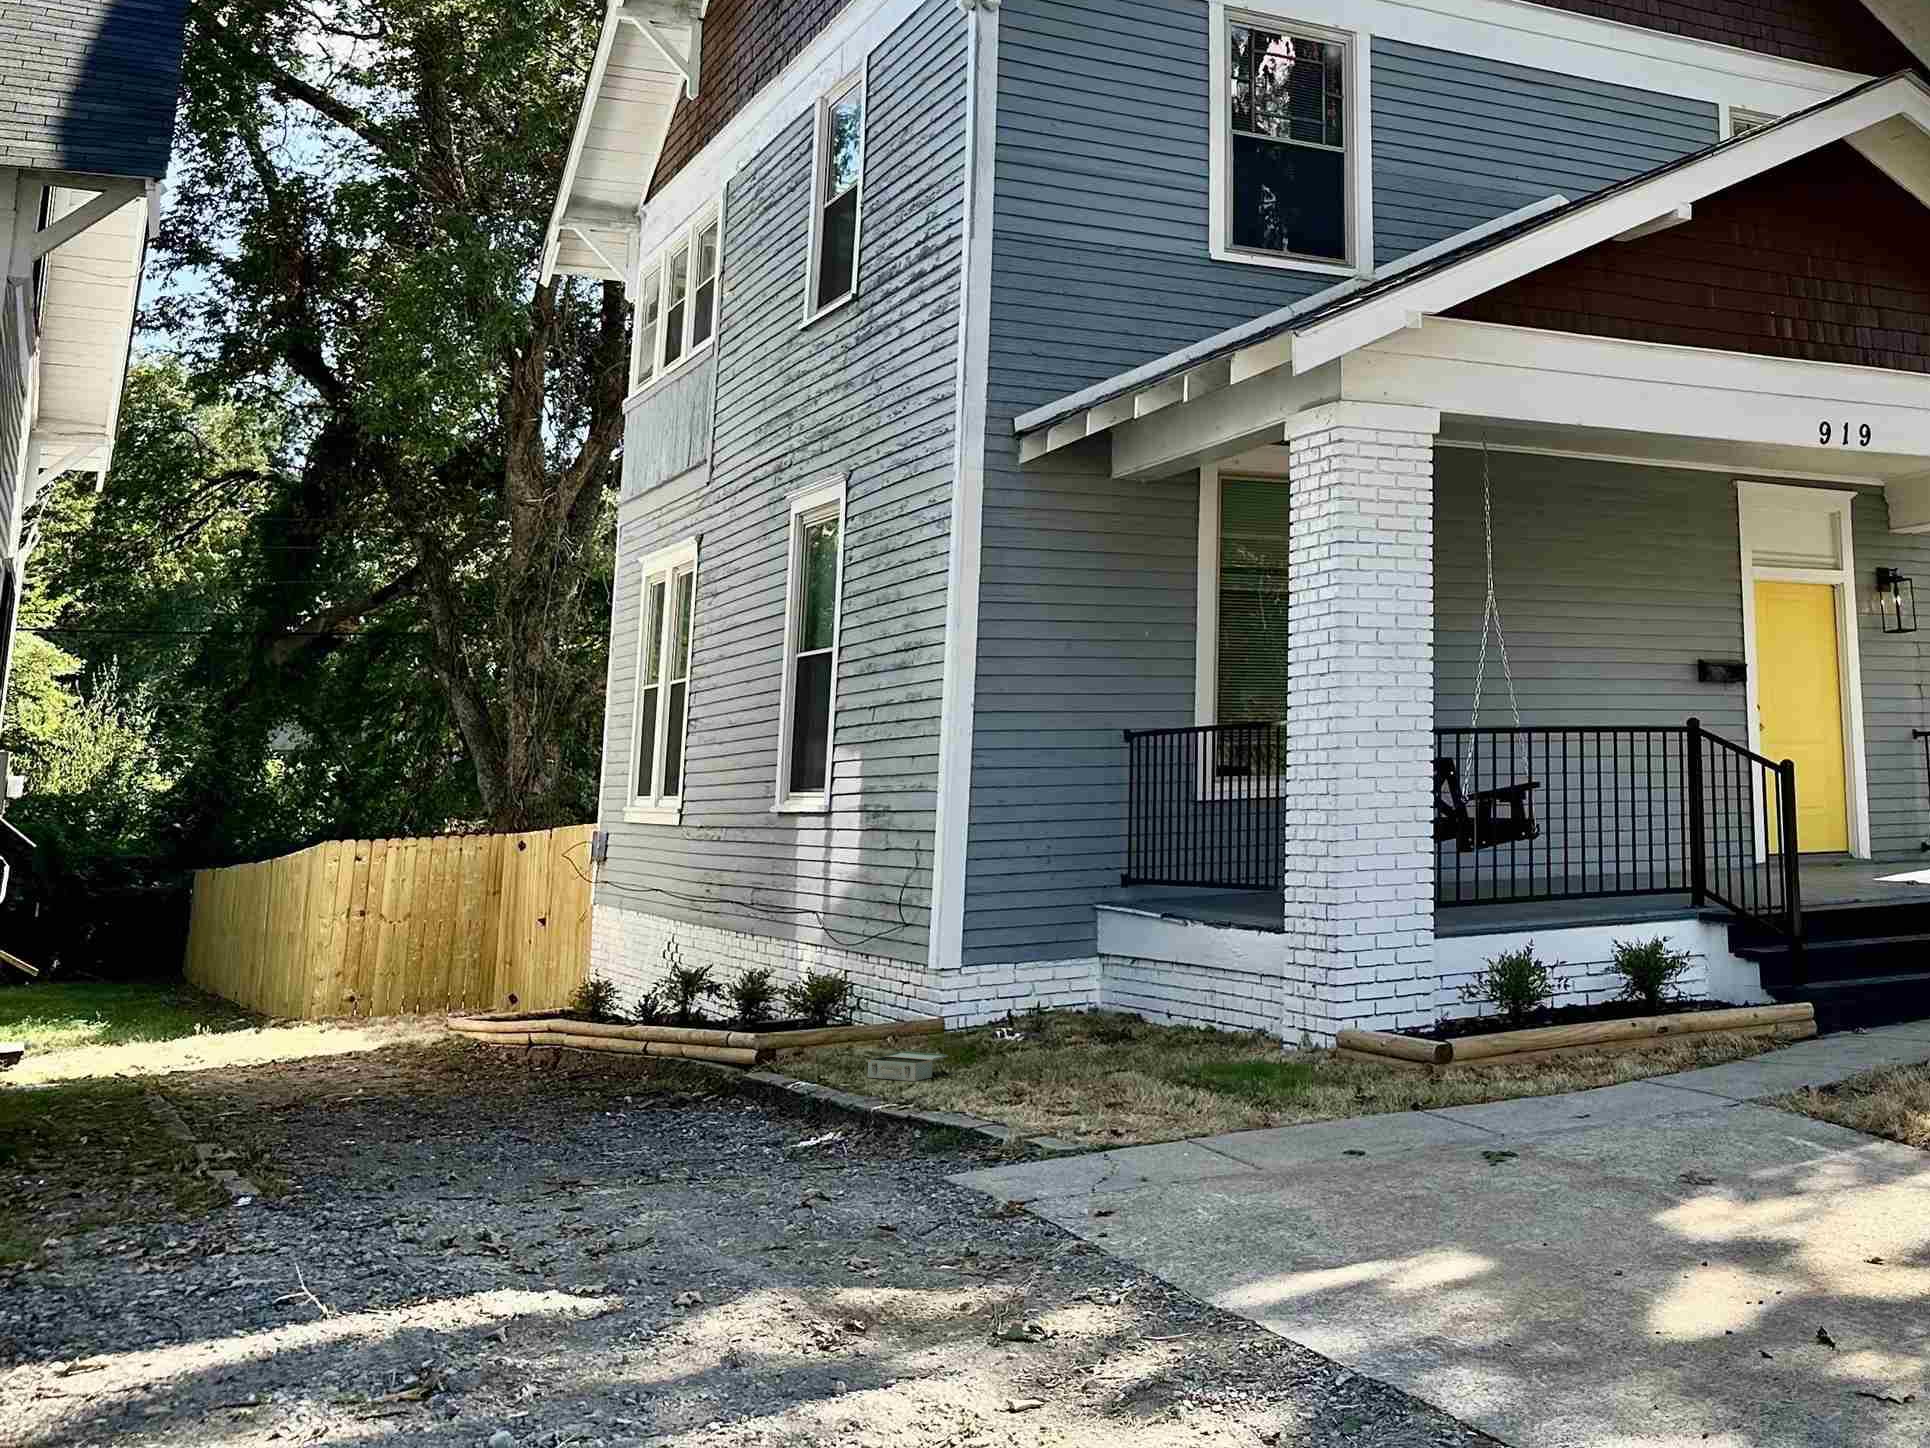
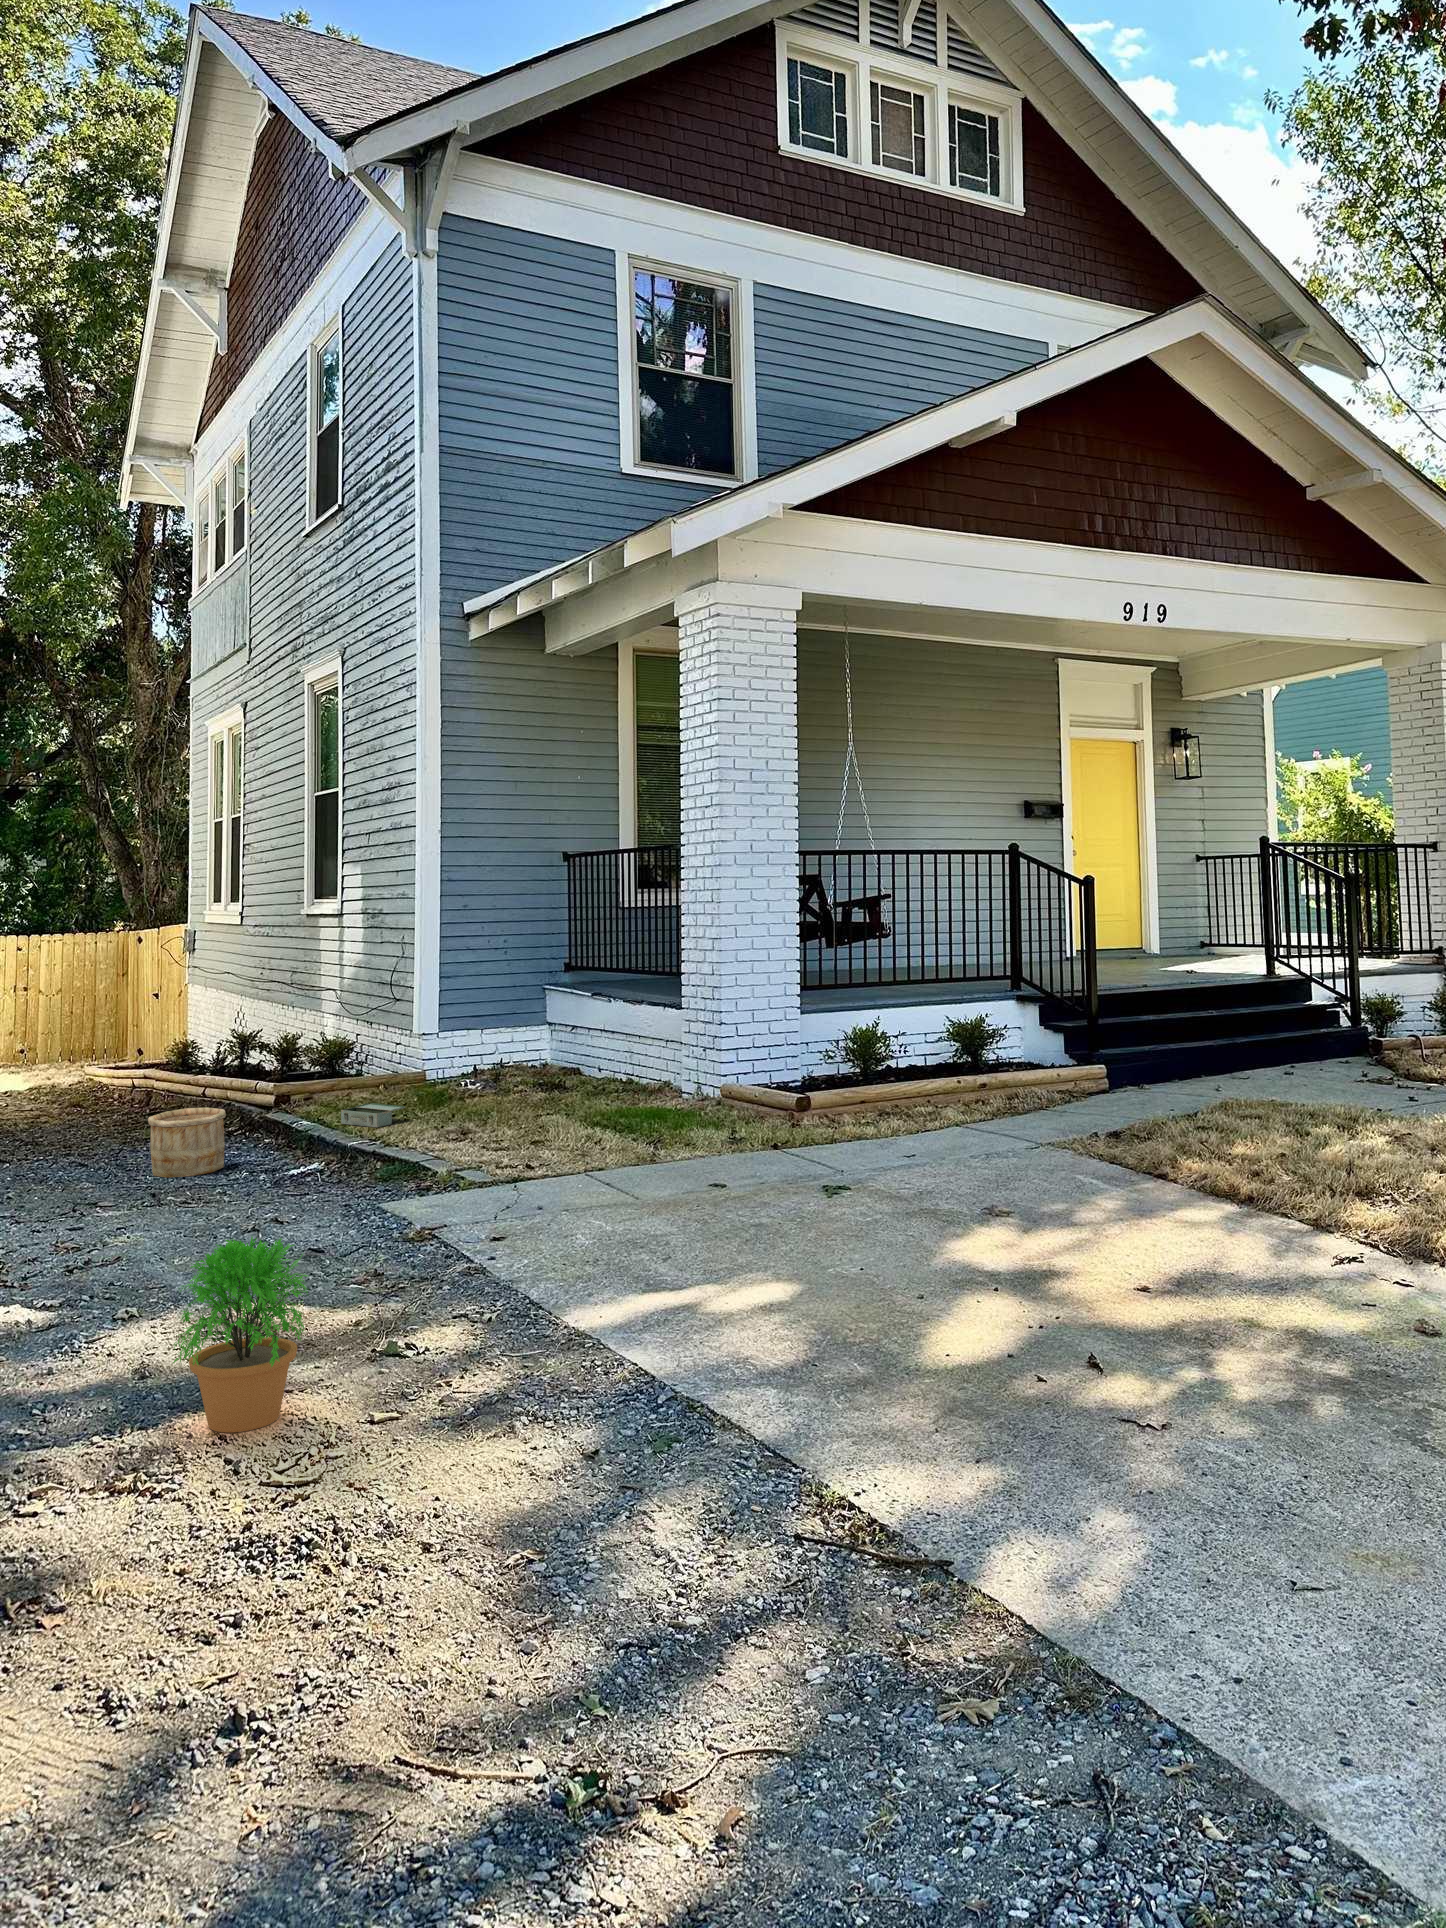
wooden bucket: none [640,1055,736,1144] -> present [148,1107,226,1178]
potted plant: none [821,1160,973,1384] -> present [173,1237,308,1433]

